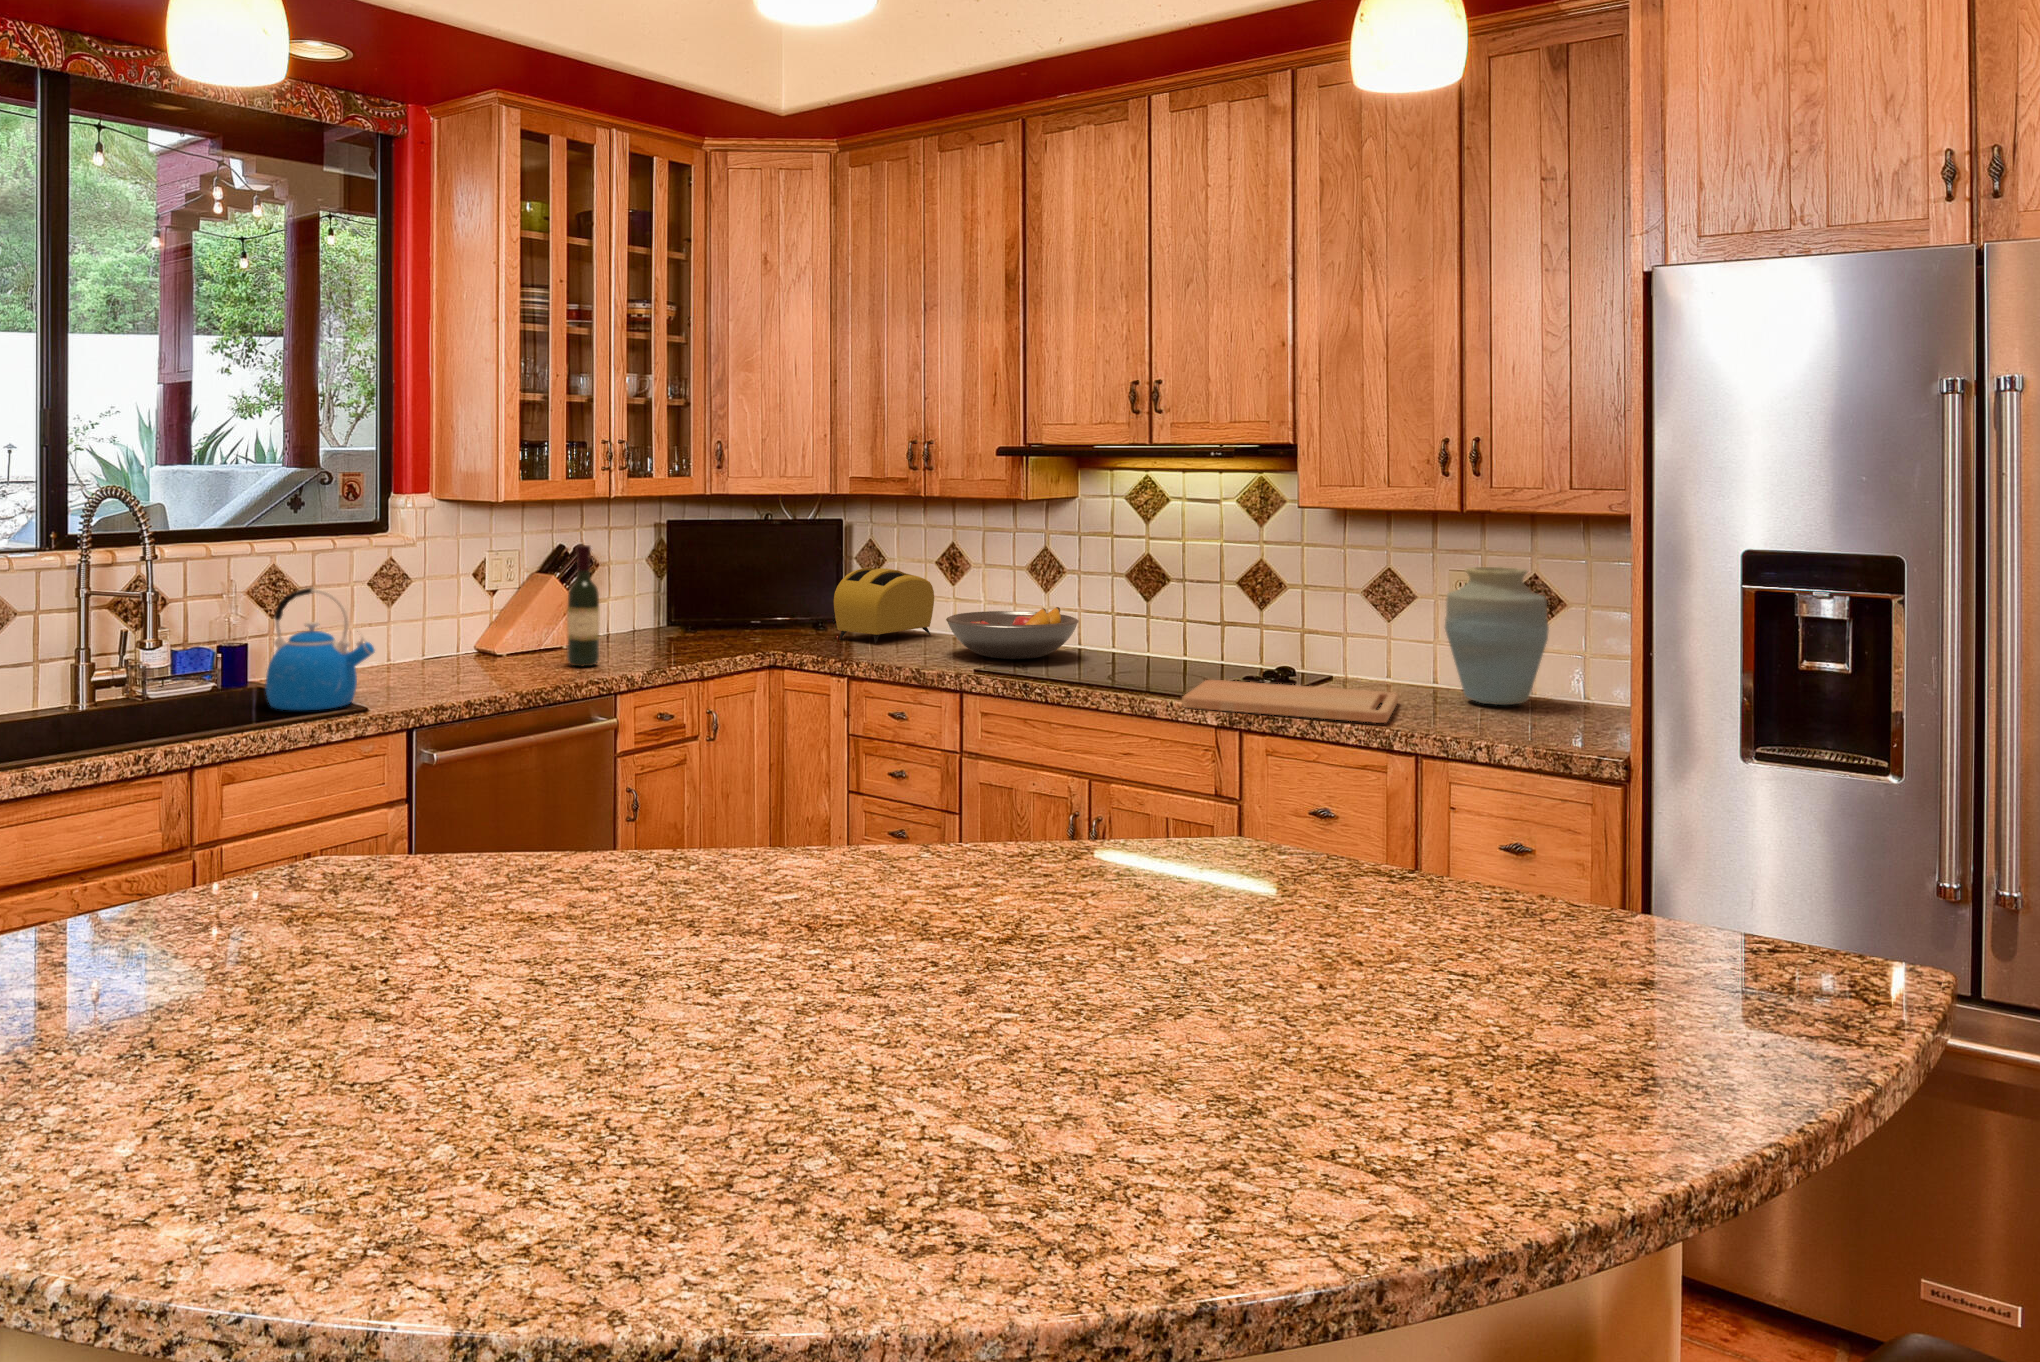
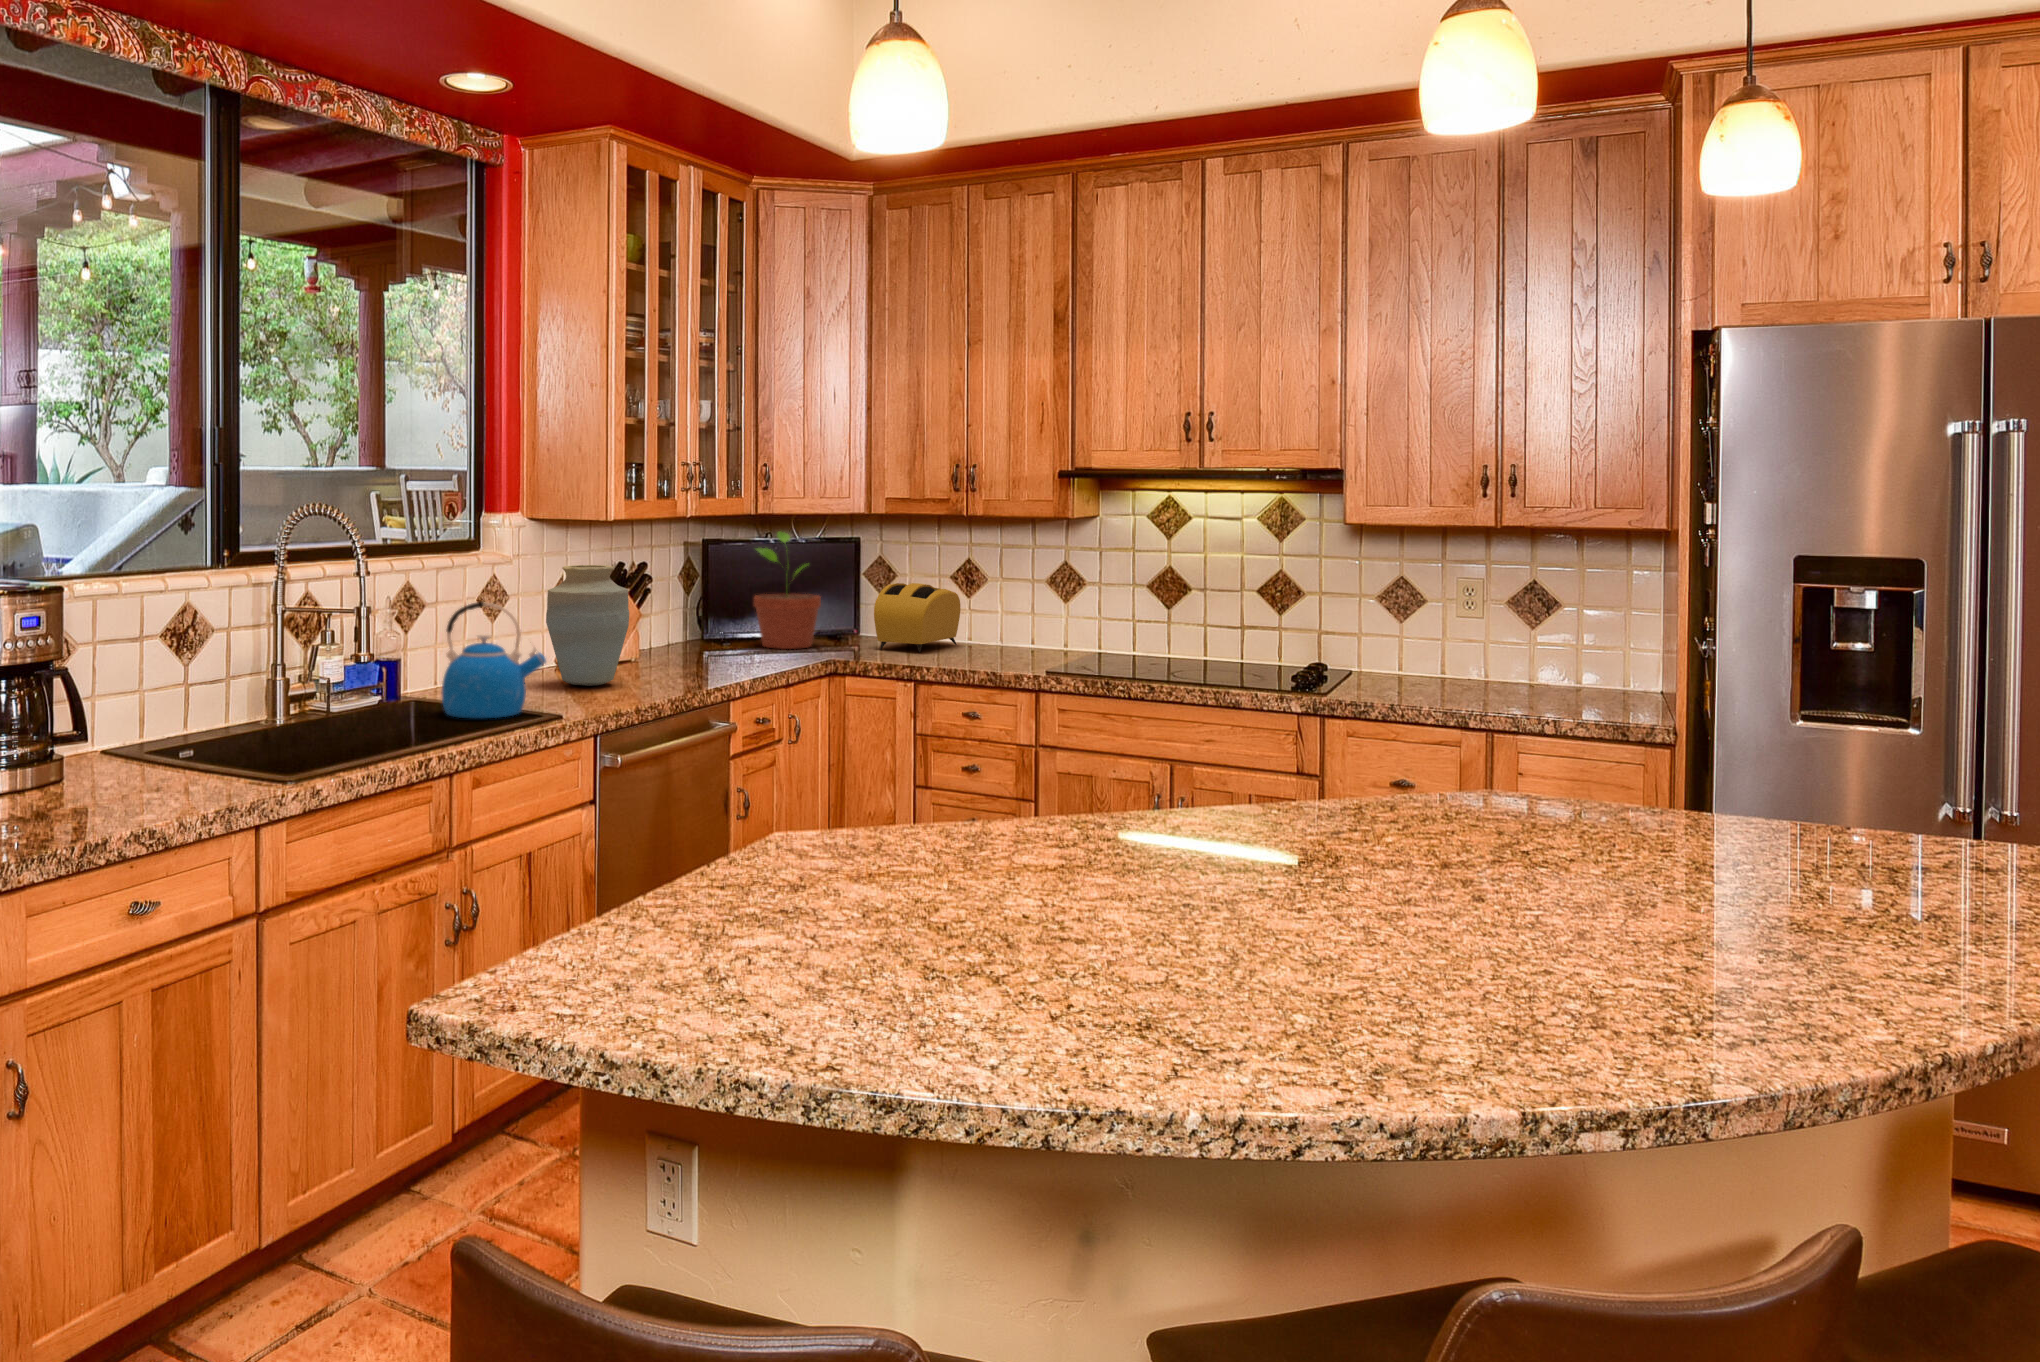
potted plant: none [712,511,783,636] -> present [754,532,821,649]
wine bottle: present [567,545,600,666] -> none [667,561,697,676]
vase: present [1445,567,1549,705] -> present [546,565,629,686]
fruit bowl: present [946,607,1079,659] -> none [996,616,1119,663]
cutting board: present [1182,680,1398,723] -> none [1262,676,1454,707]

